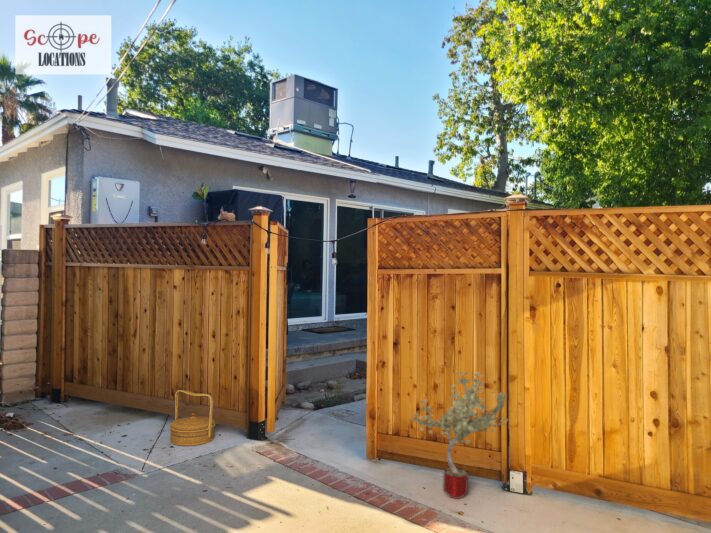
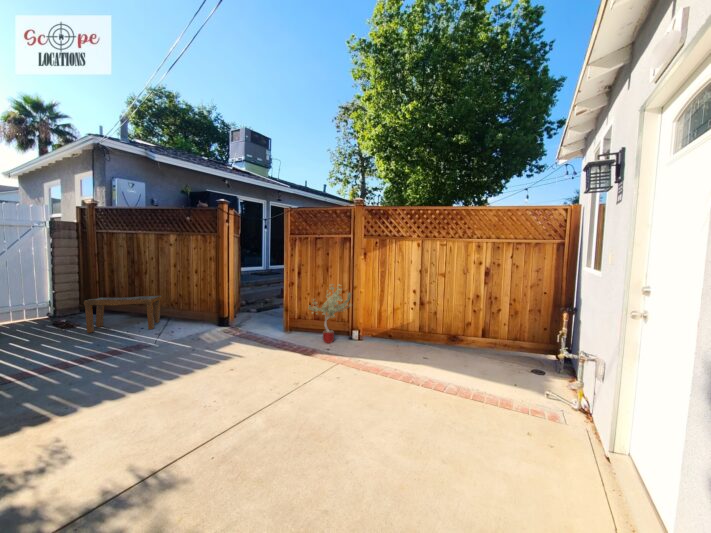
bench: none [42,375,155,437] -> present [84,295,162,333]
woven basket: present [170,390,215,446] -> none [173,302,201,332]

